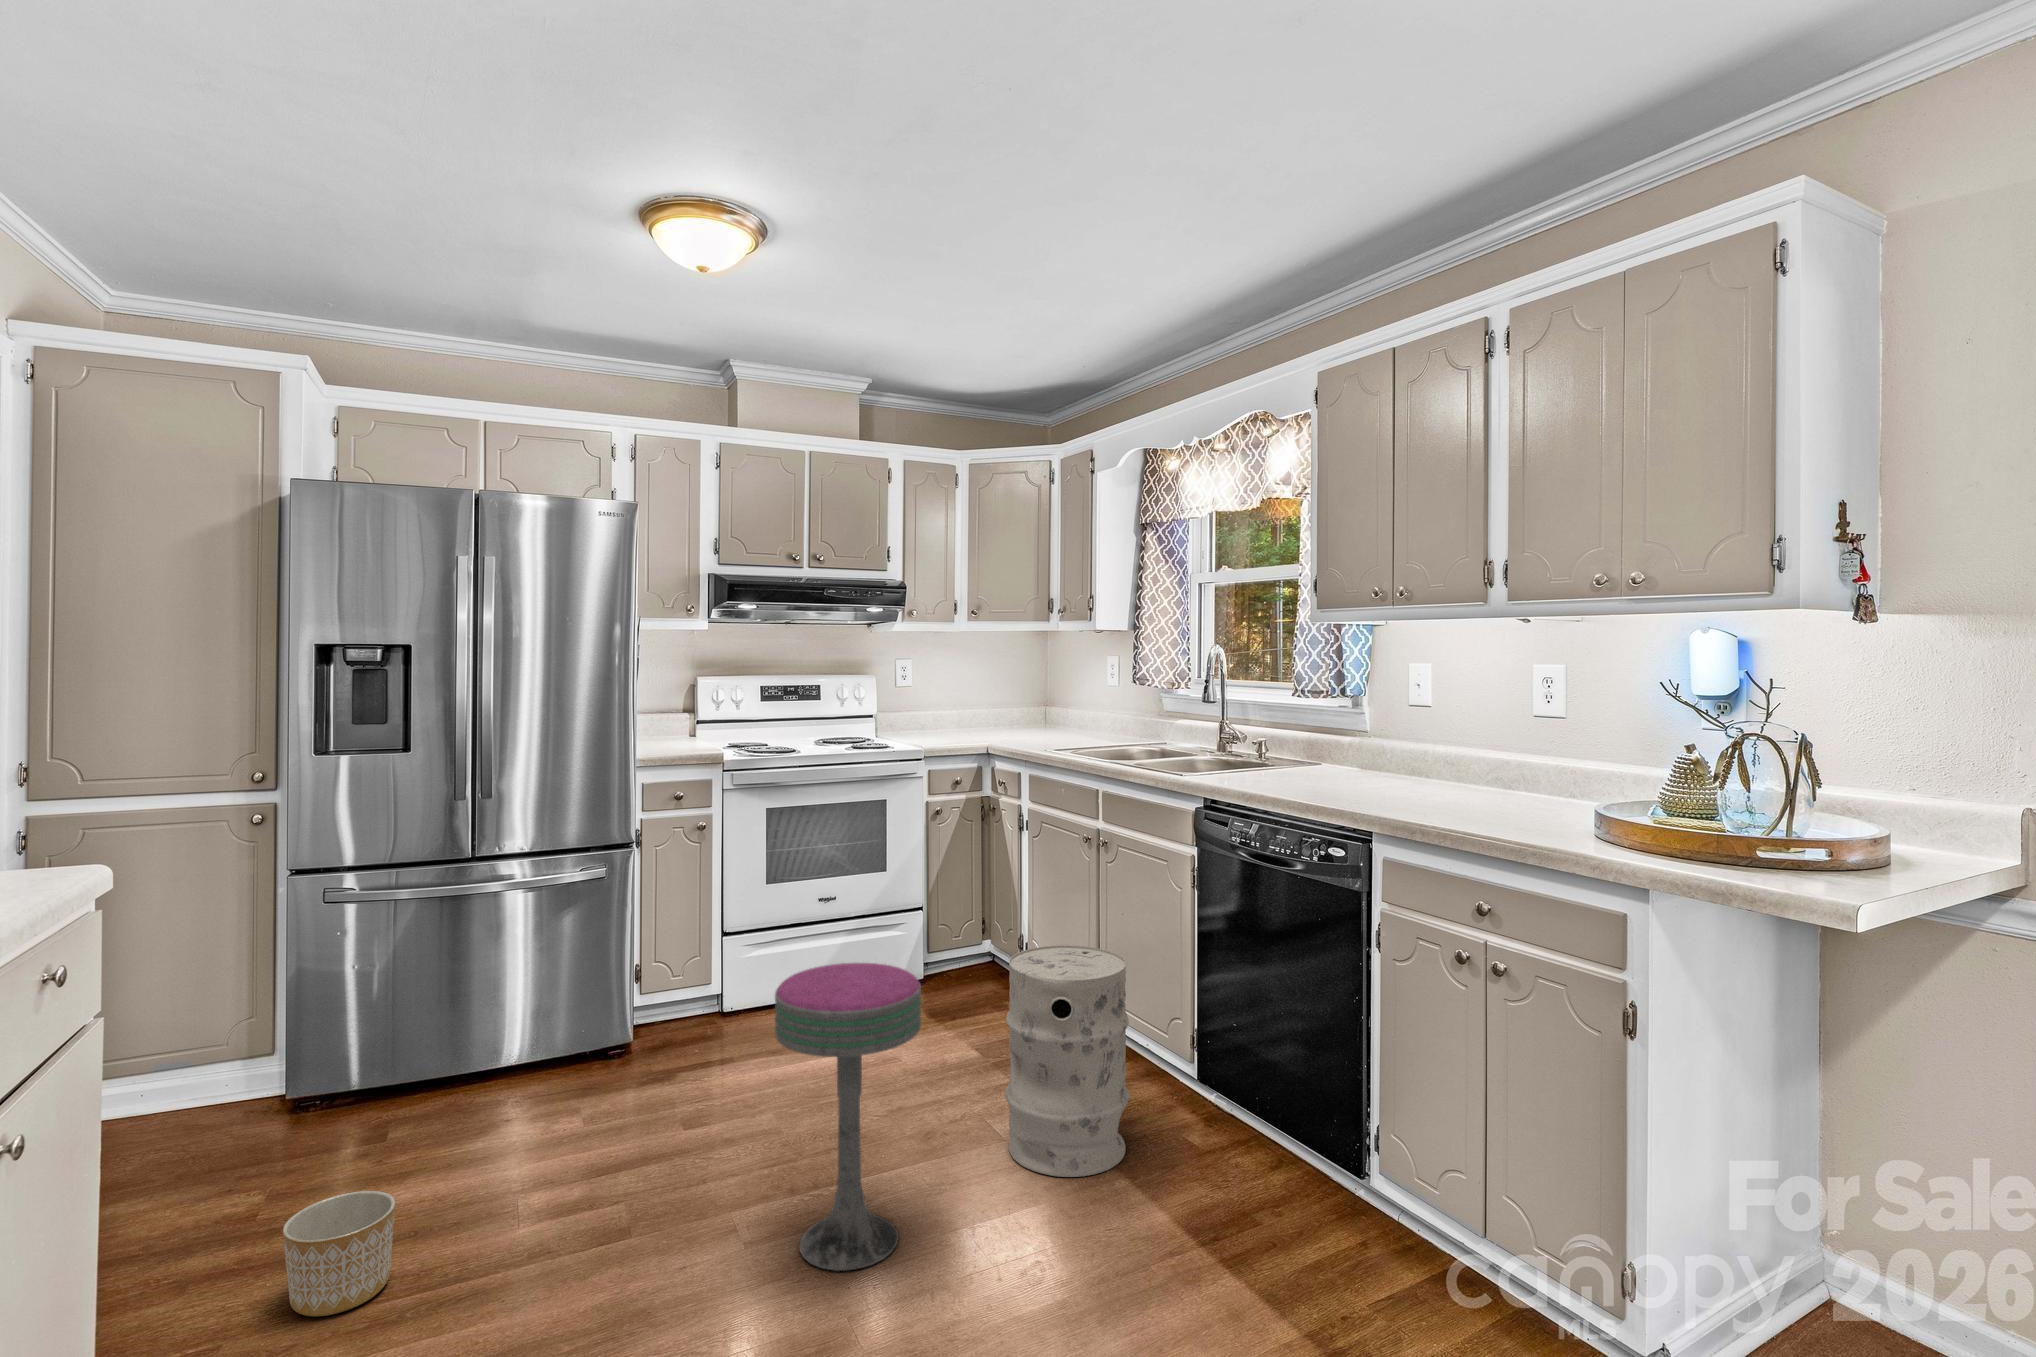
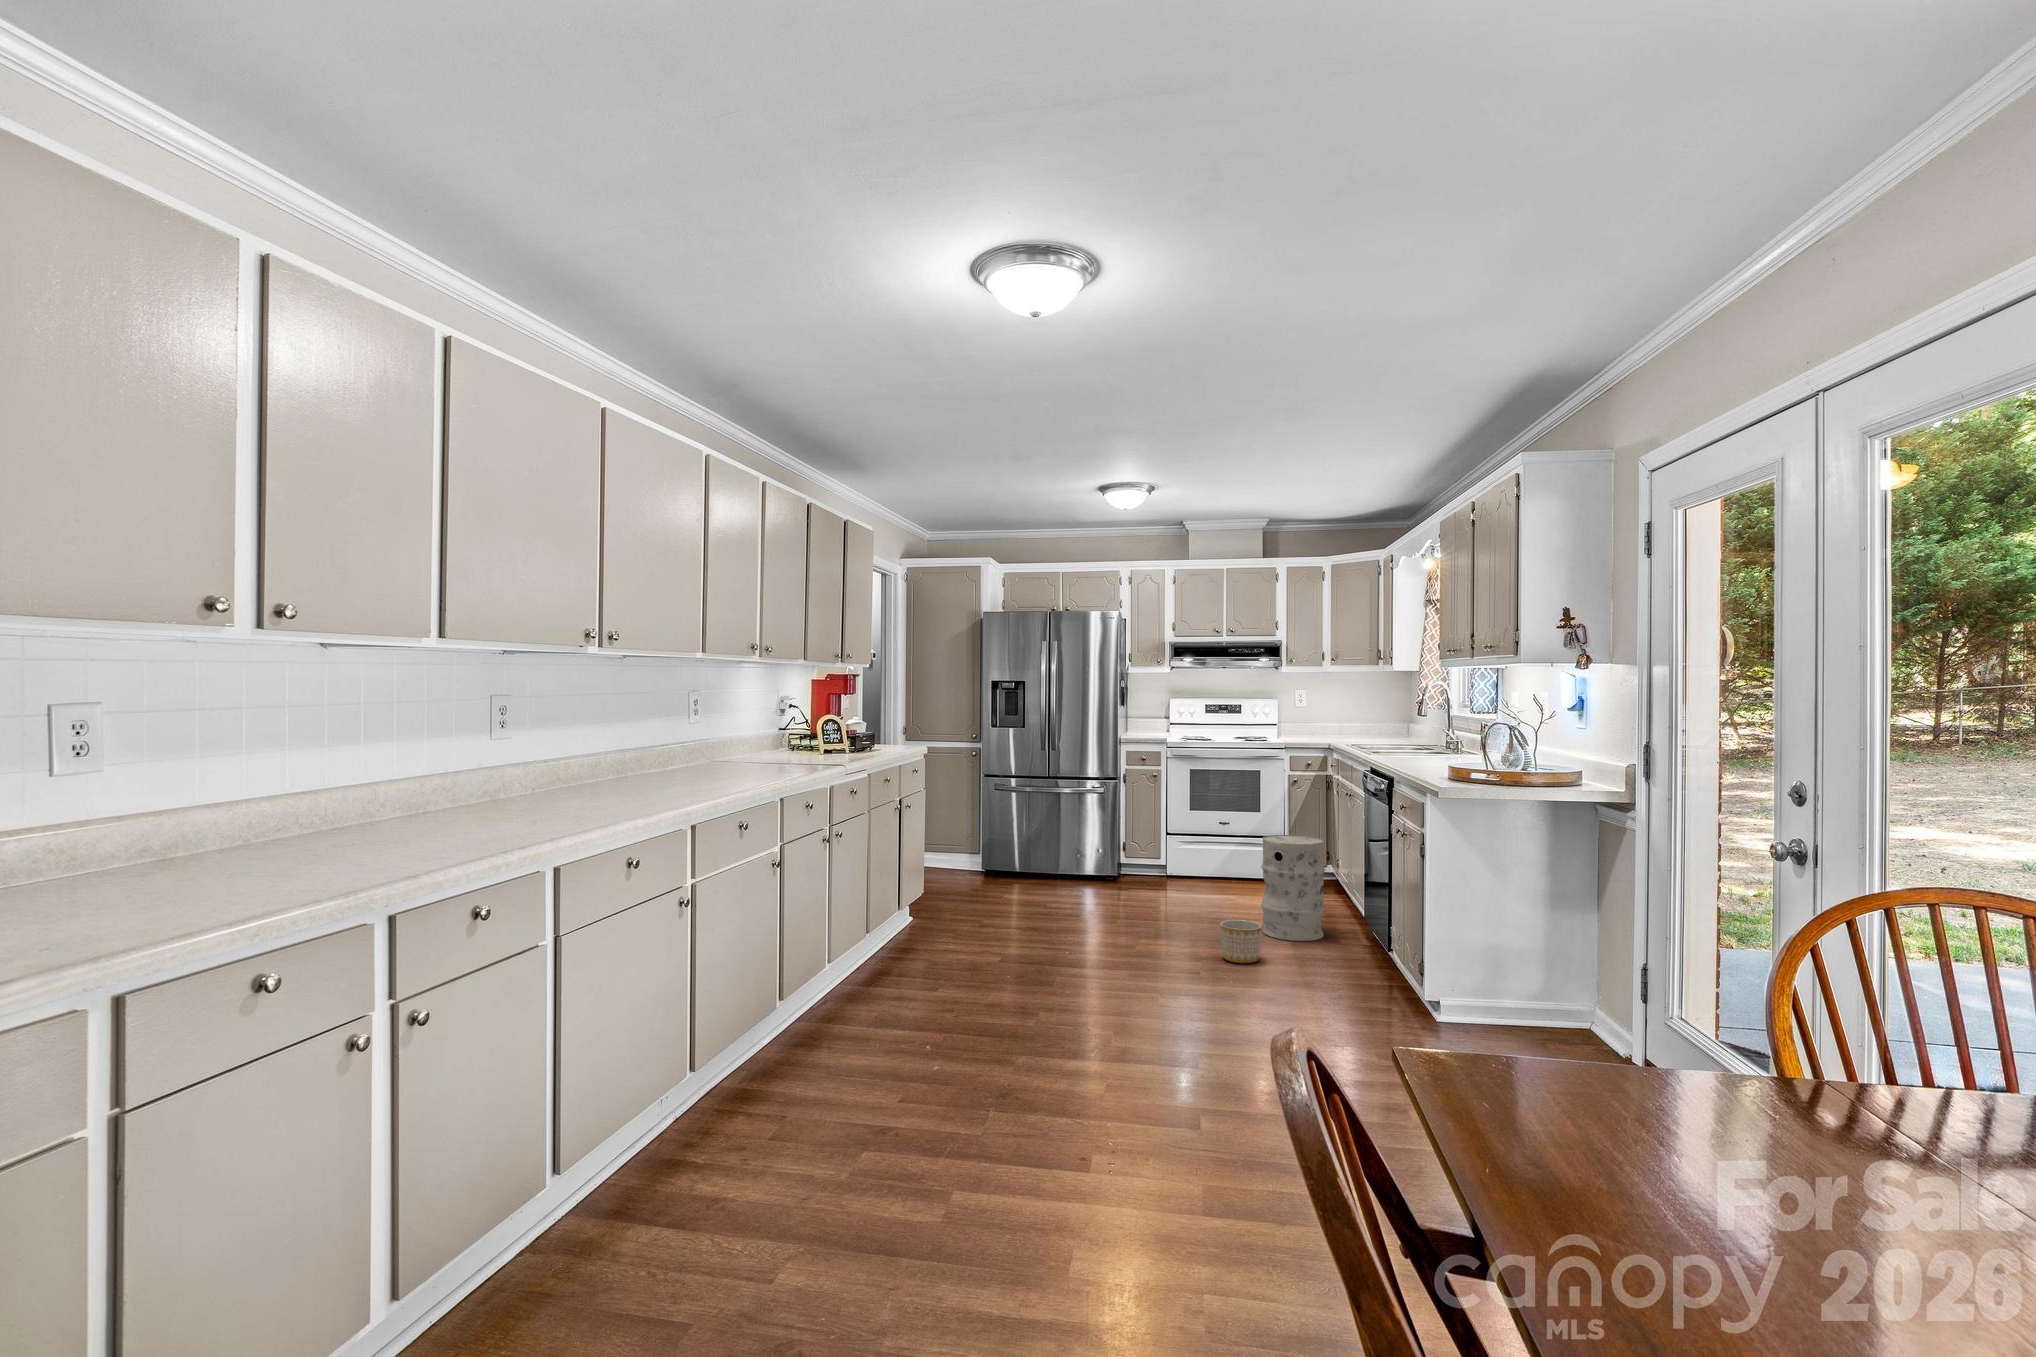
bar stool: present [775,963,921,1271] -> none [1139,821,1201,942]
planter: present [283,1191,395,1316] -> present [1220,920,1262,963]

